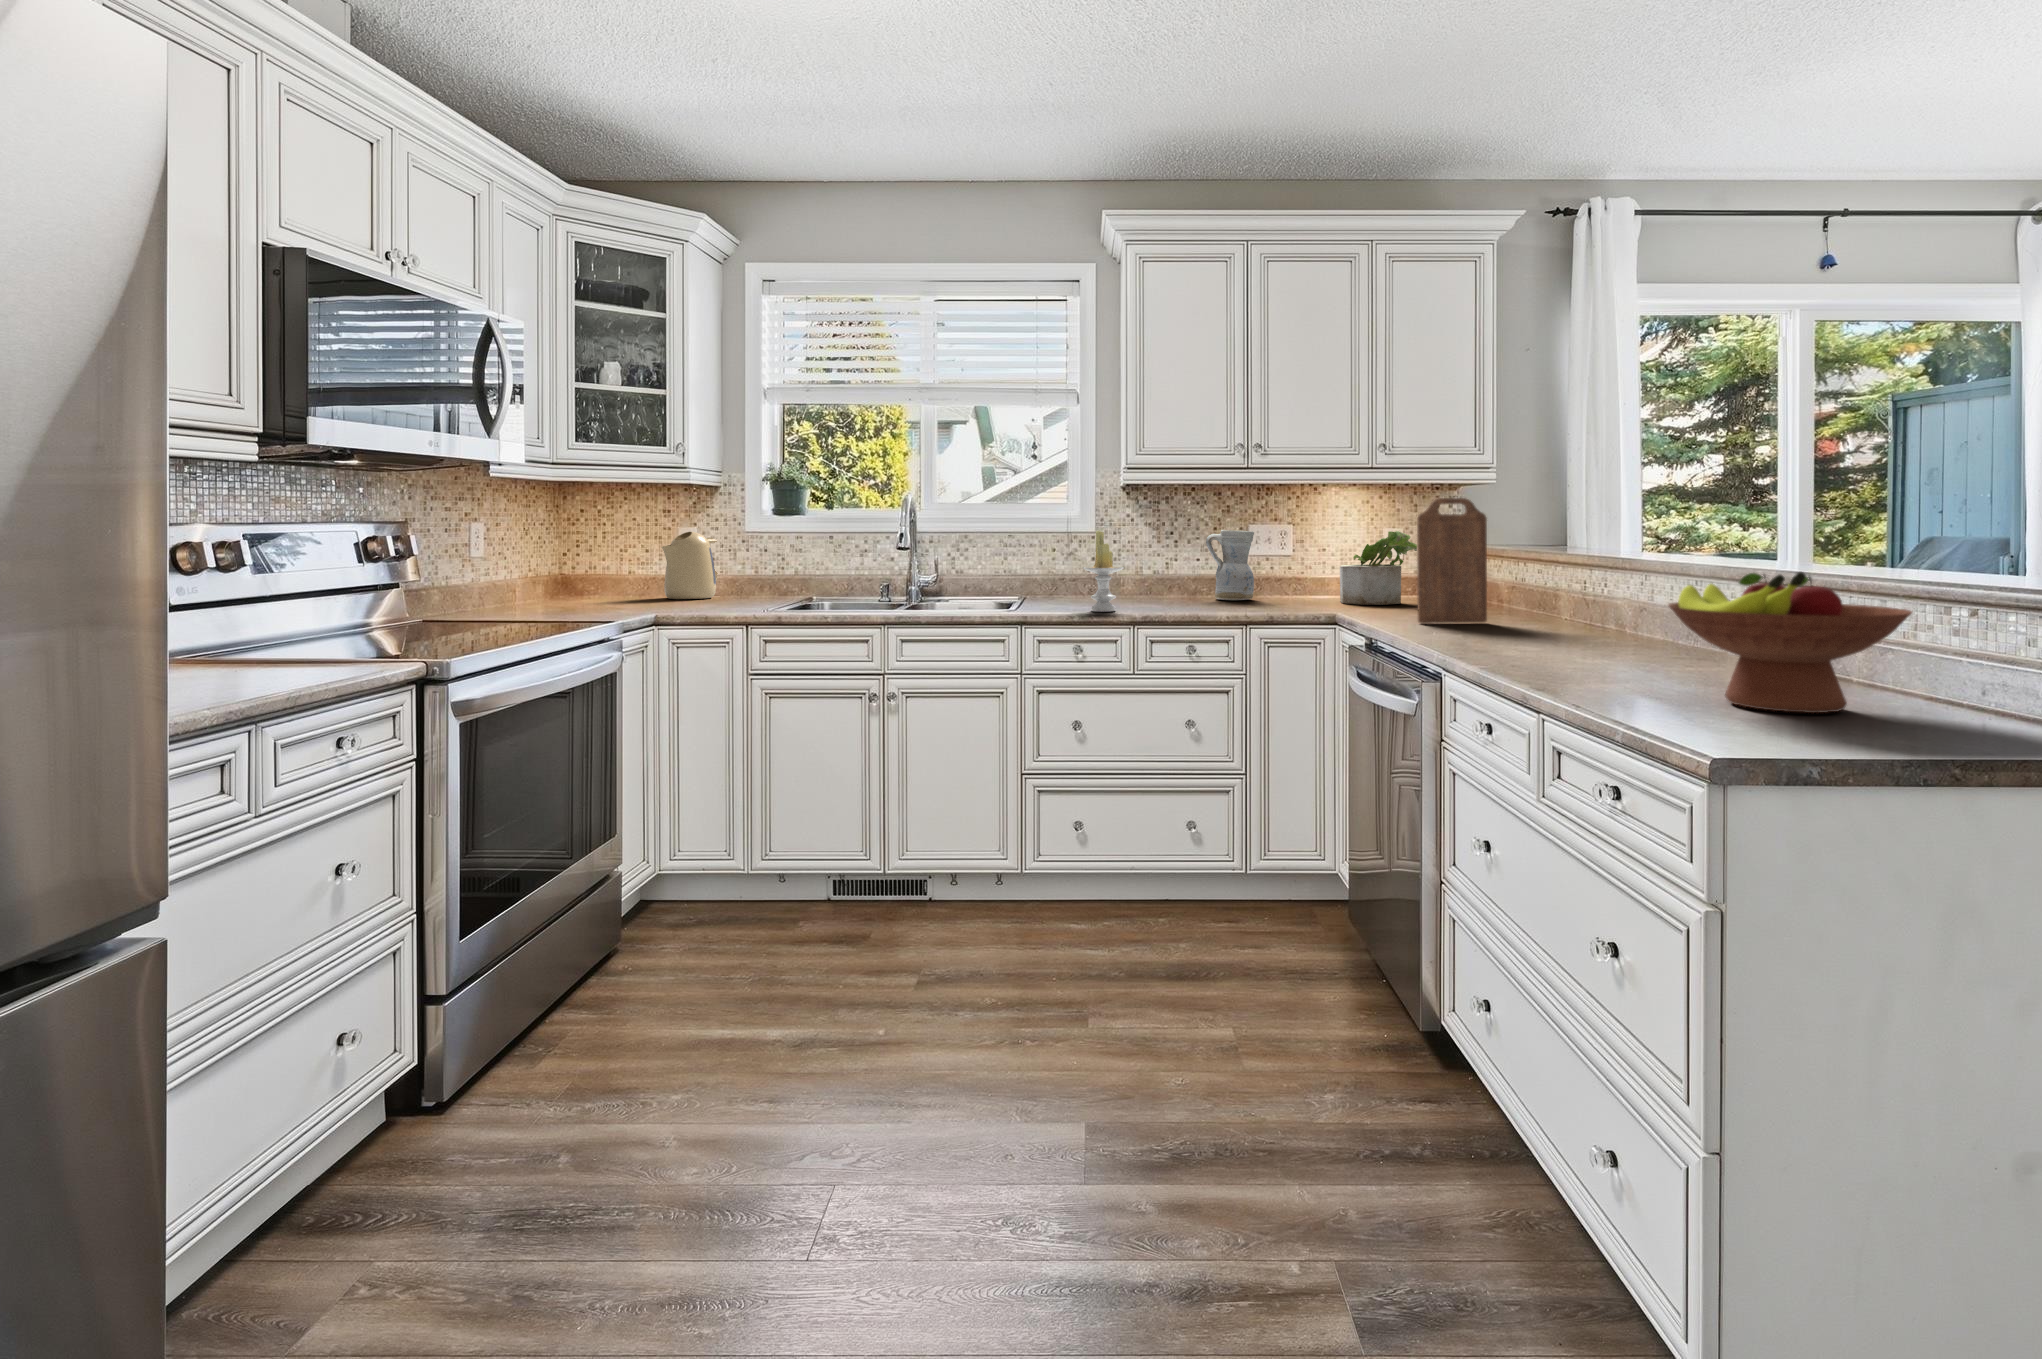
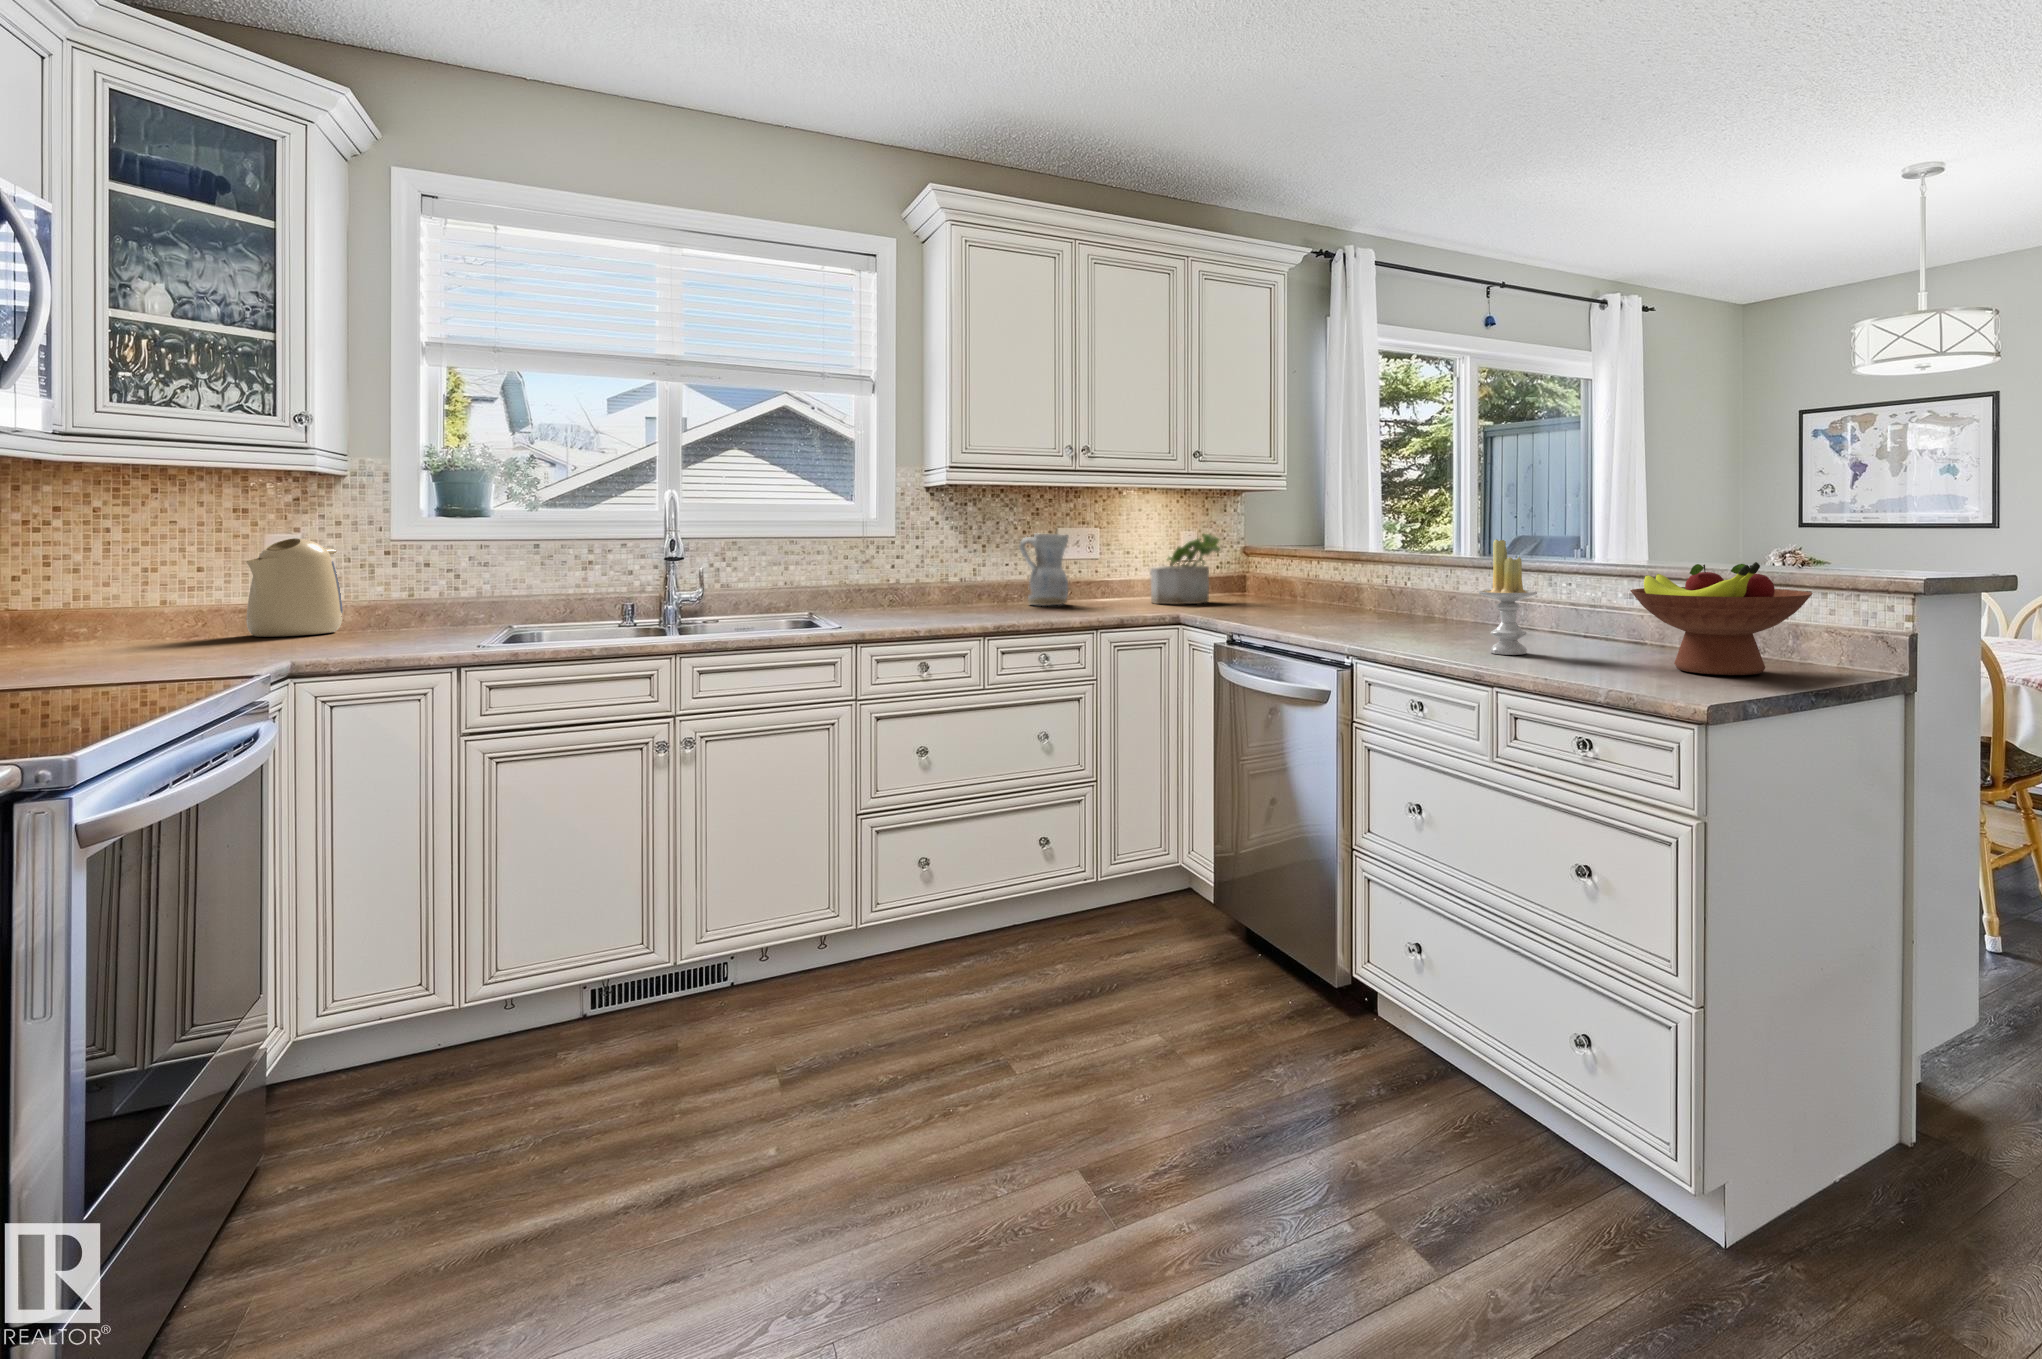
cutting board: present [1417,498,1487,624] -> none [1275,502,1327,620]
candle: present [1083,531,1124,612] -> present [1479,539,1537,655]

